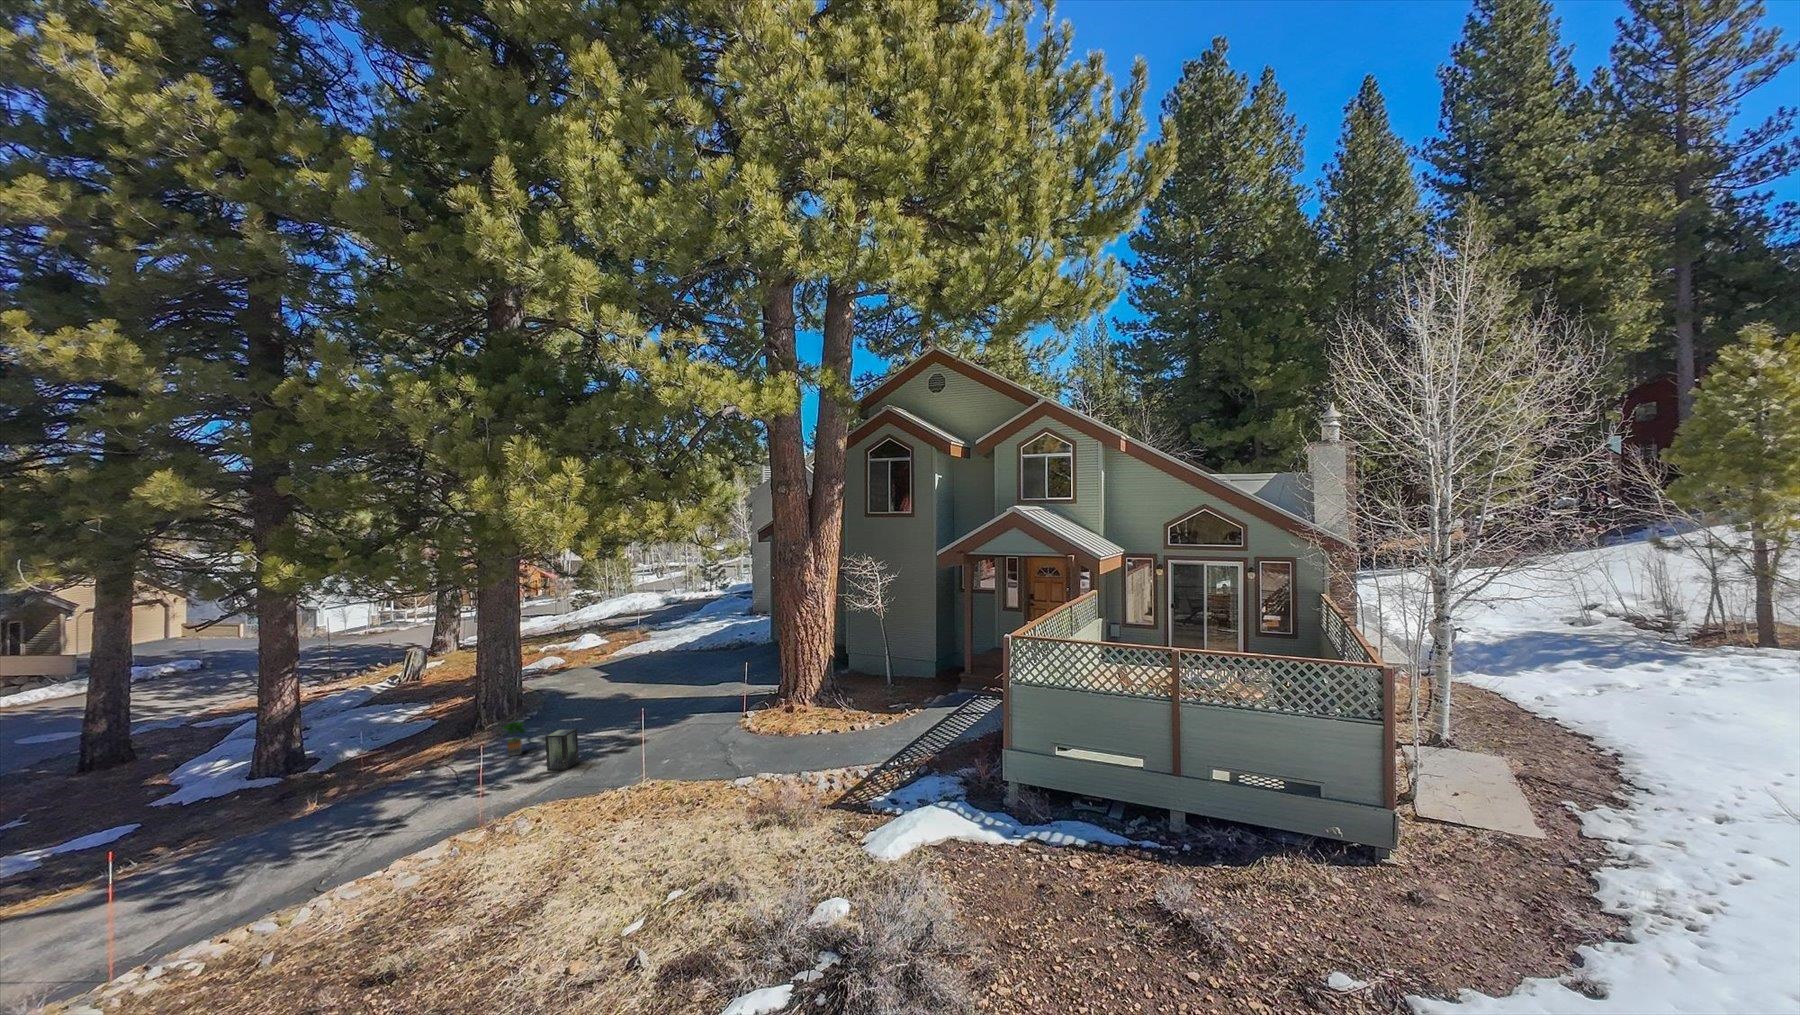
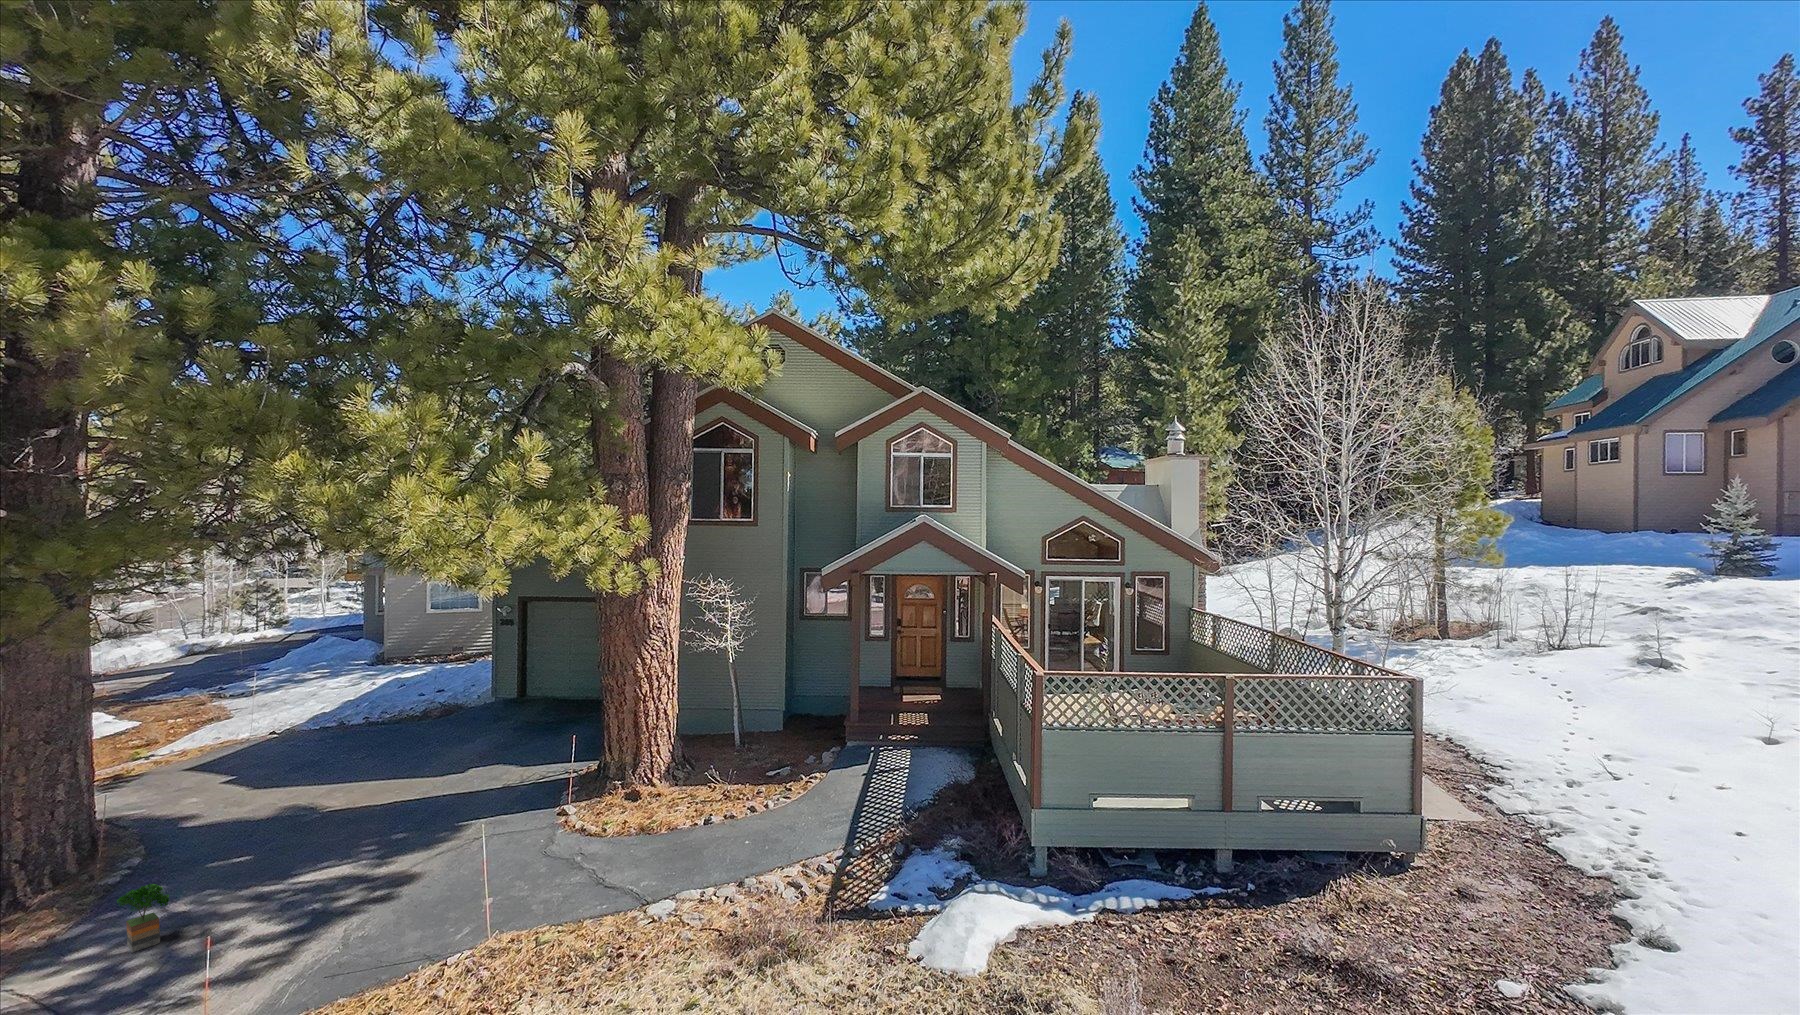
storage box: present [545,729,579,770] -> none [253,878,311,960]

